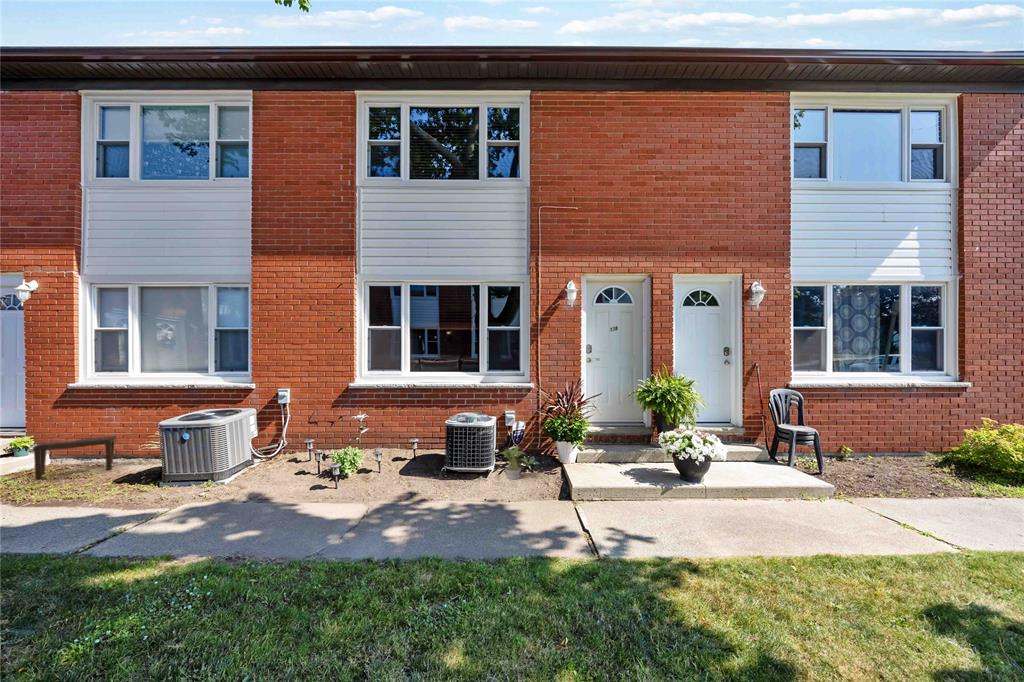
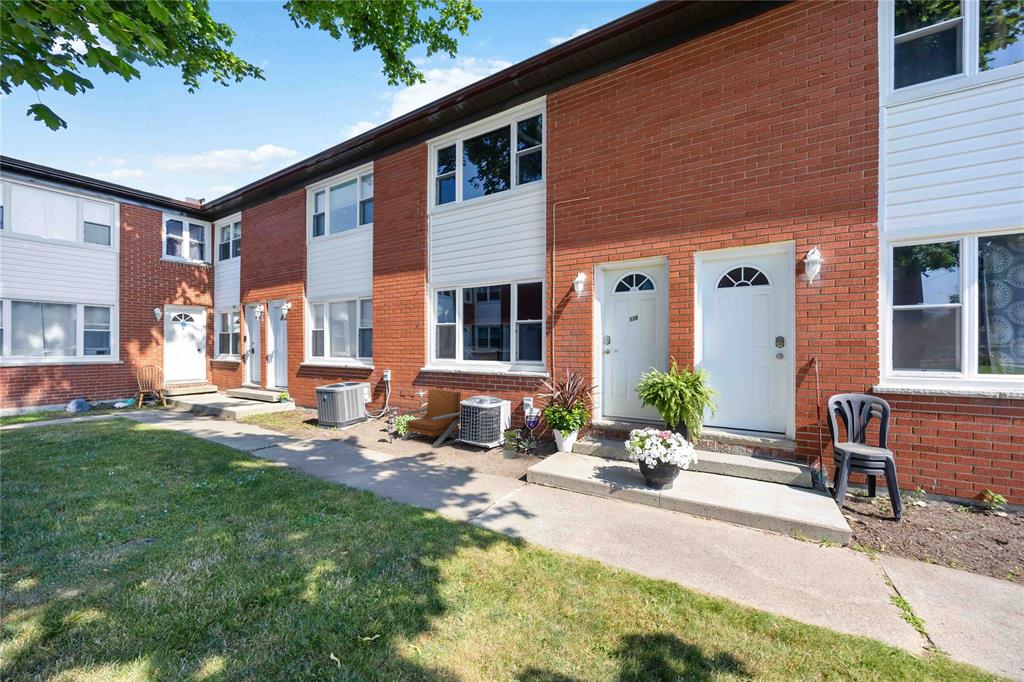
lounge chair: none [350,410,433,482] -> present [401,389,461,448]
bench: present [33,436,116,479] -> none [274,395,316,416]

